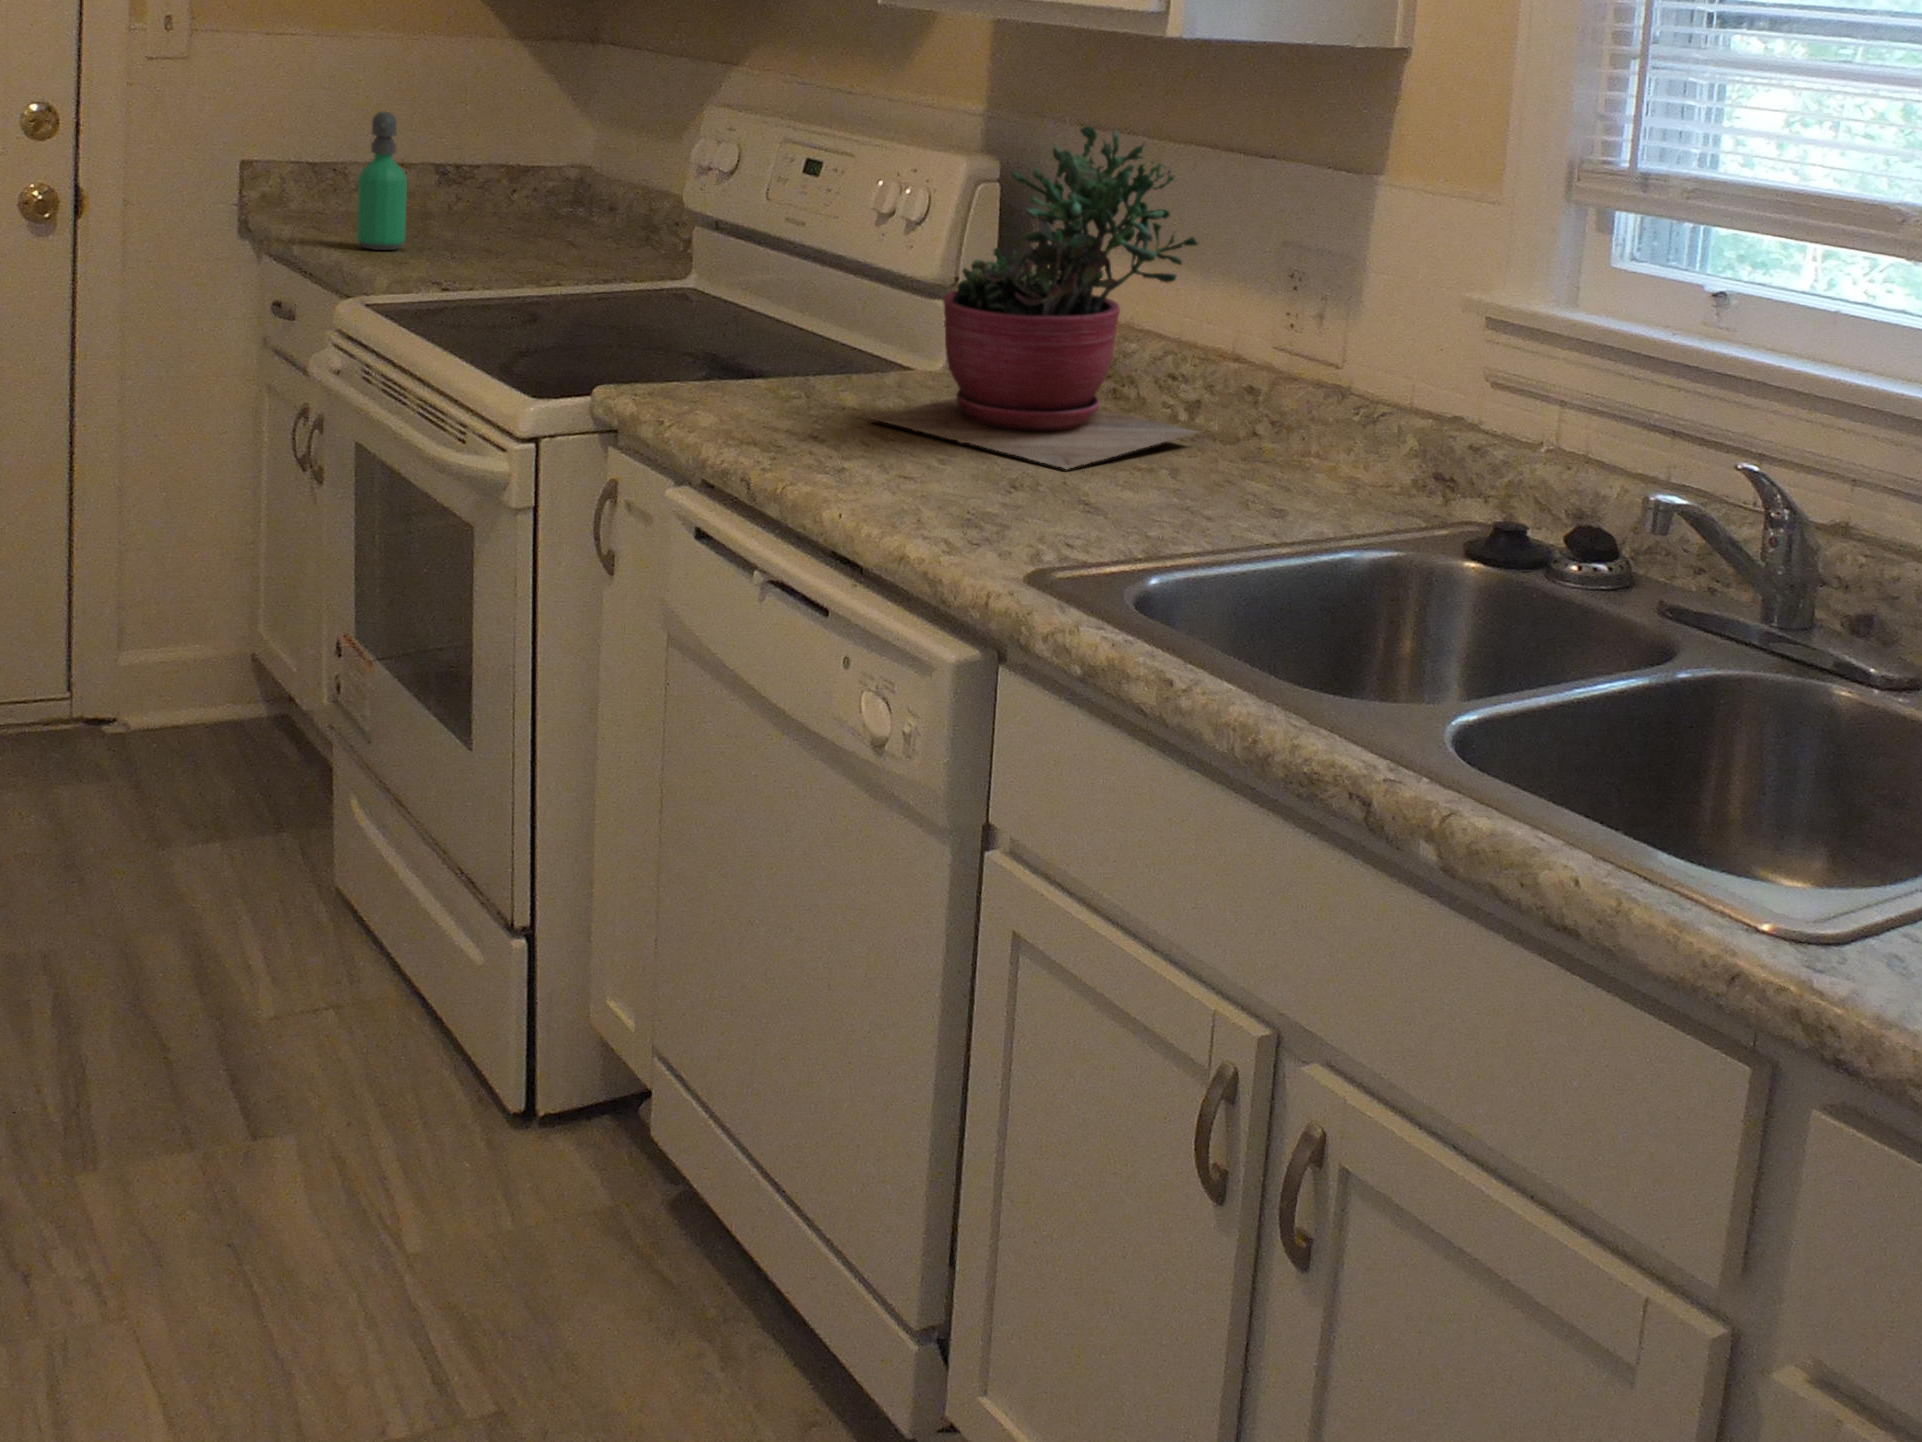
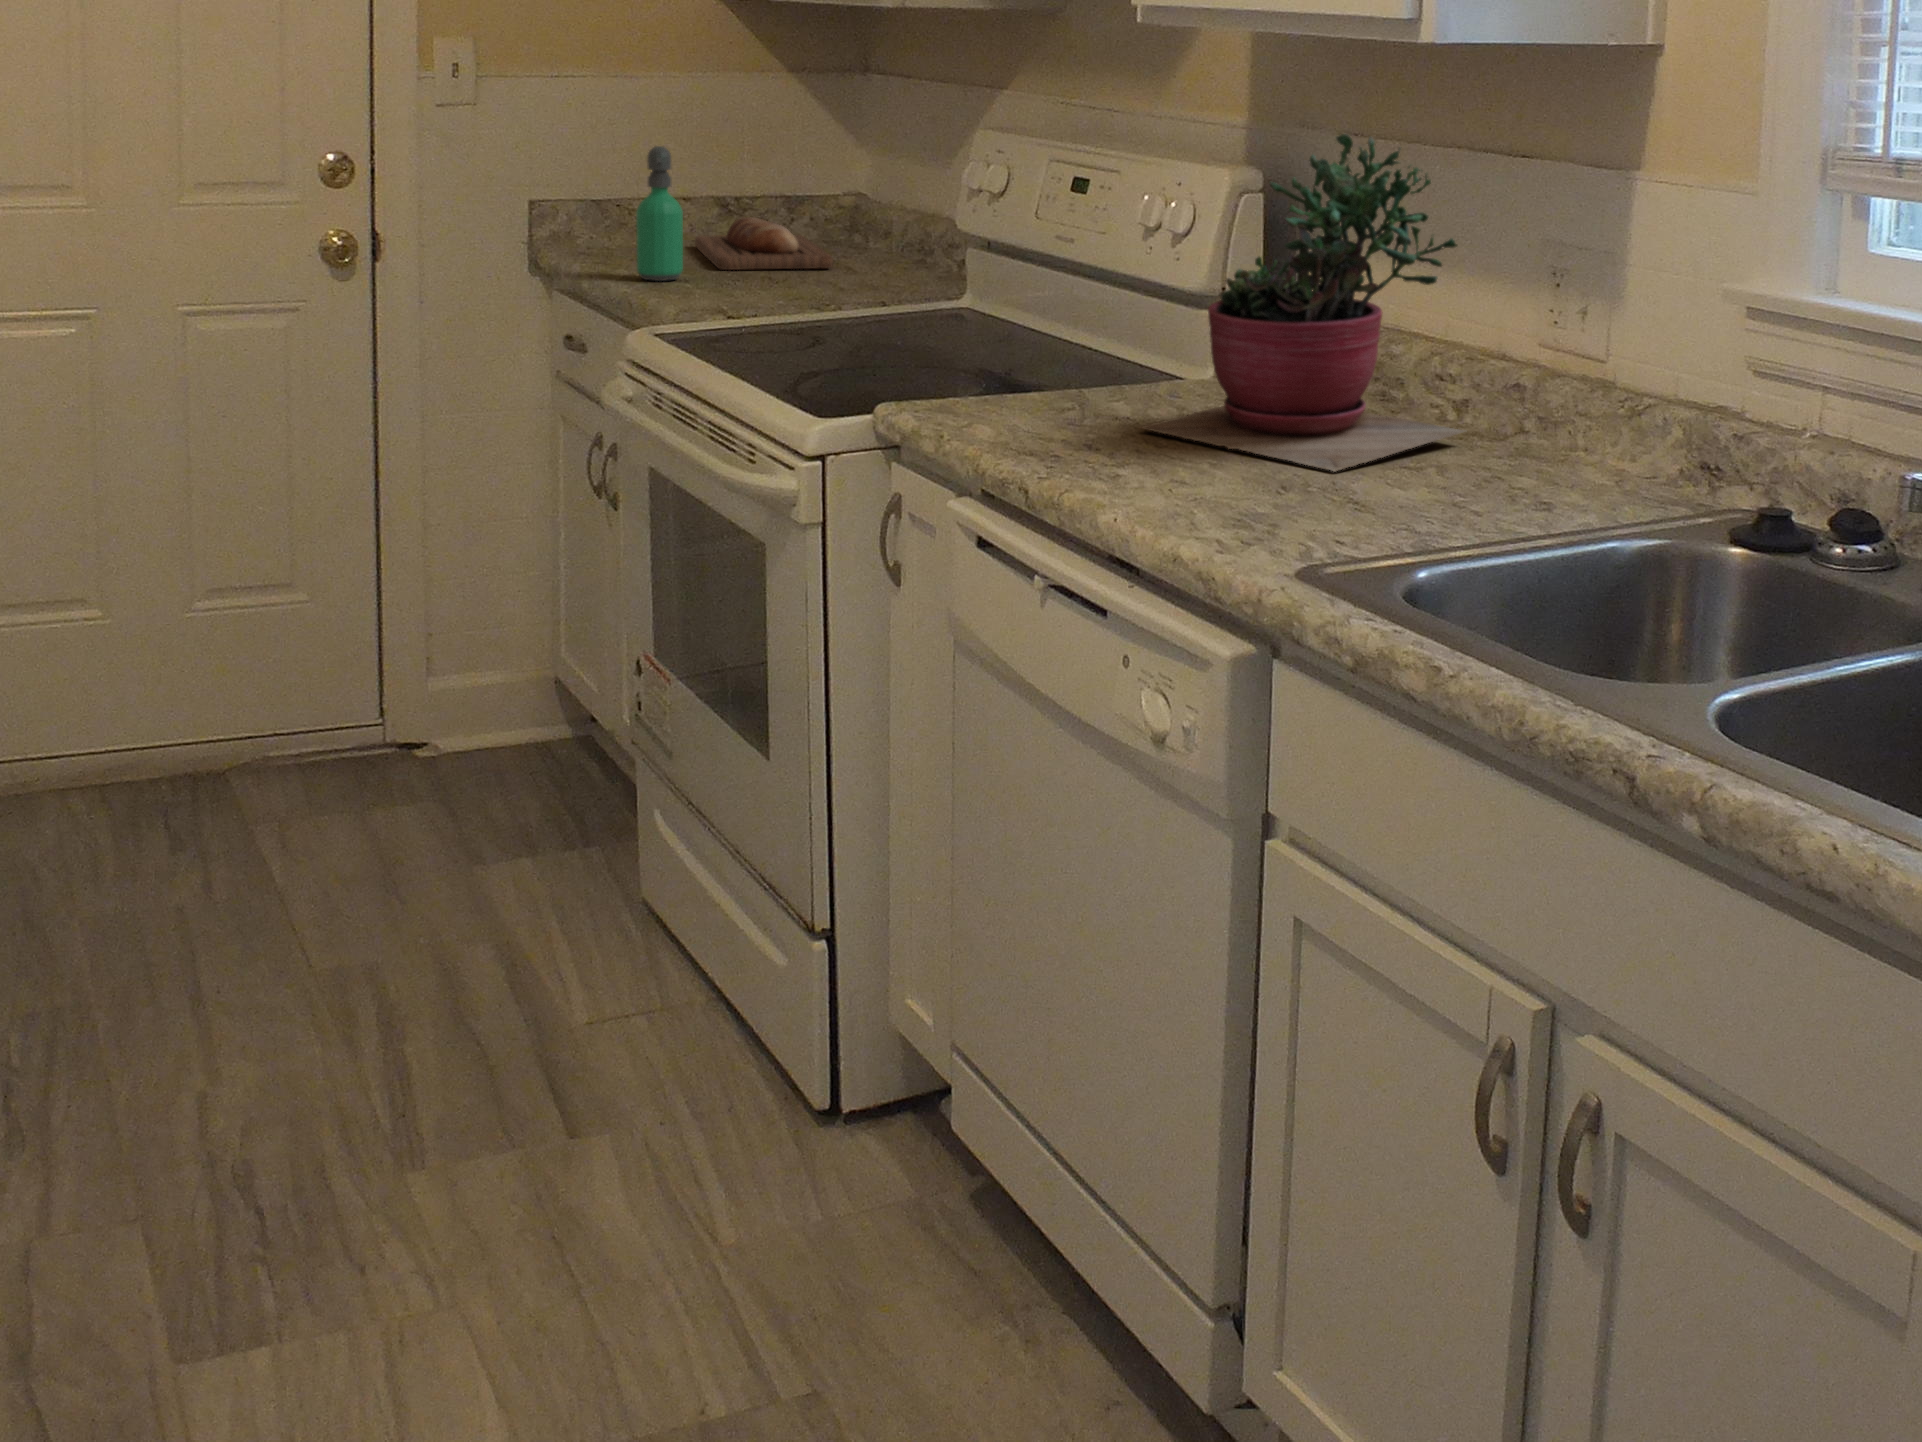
bread loaf: none [420,189,562,244] -> present [695,217,833,270]

